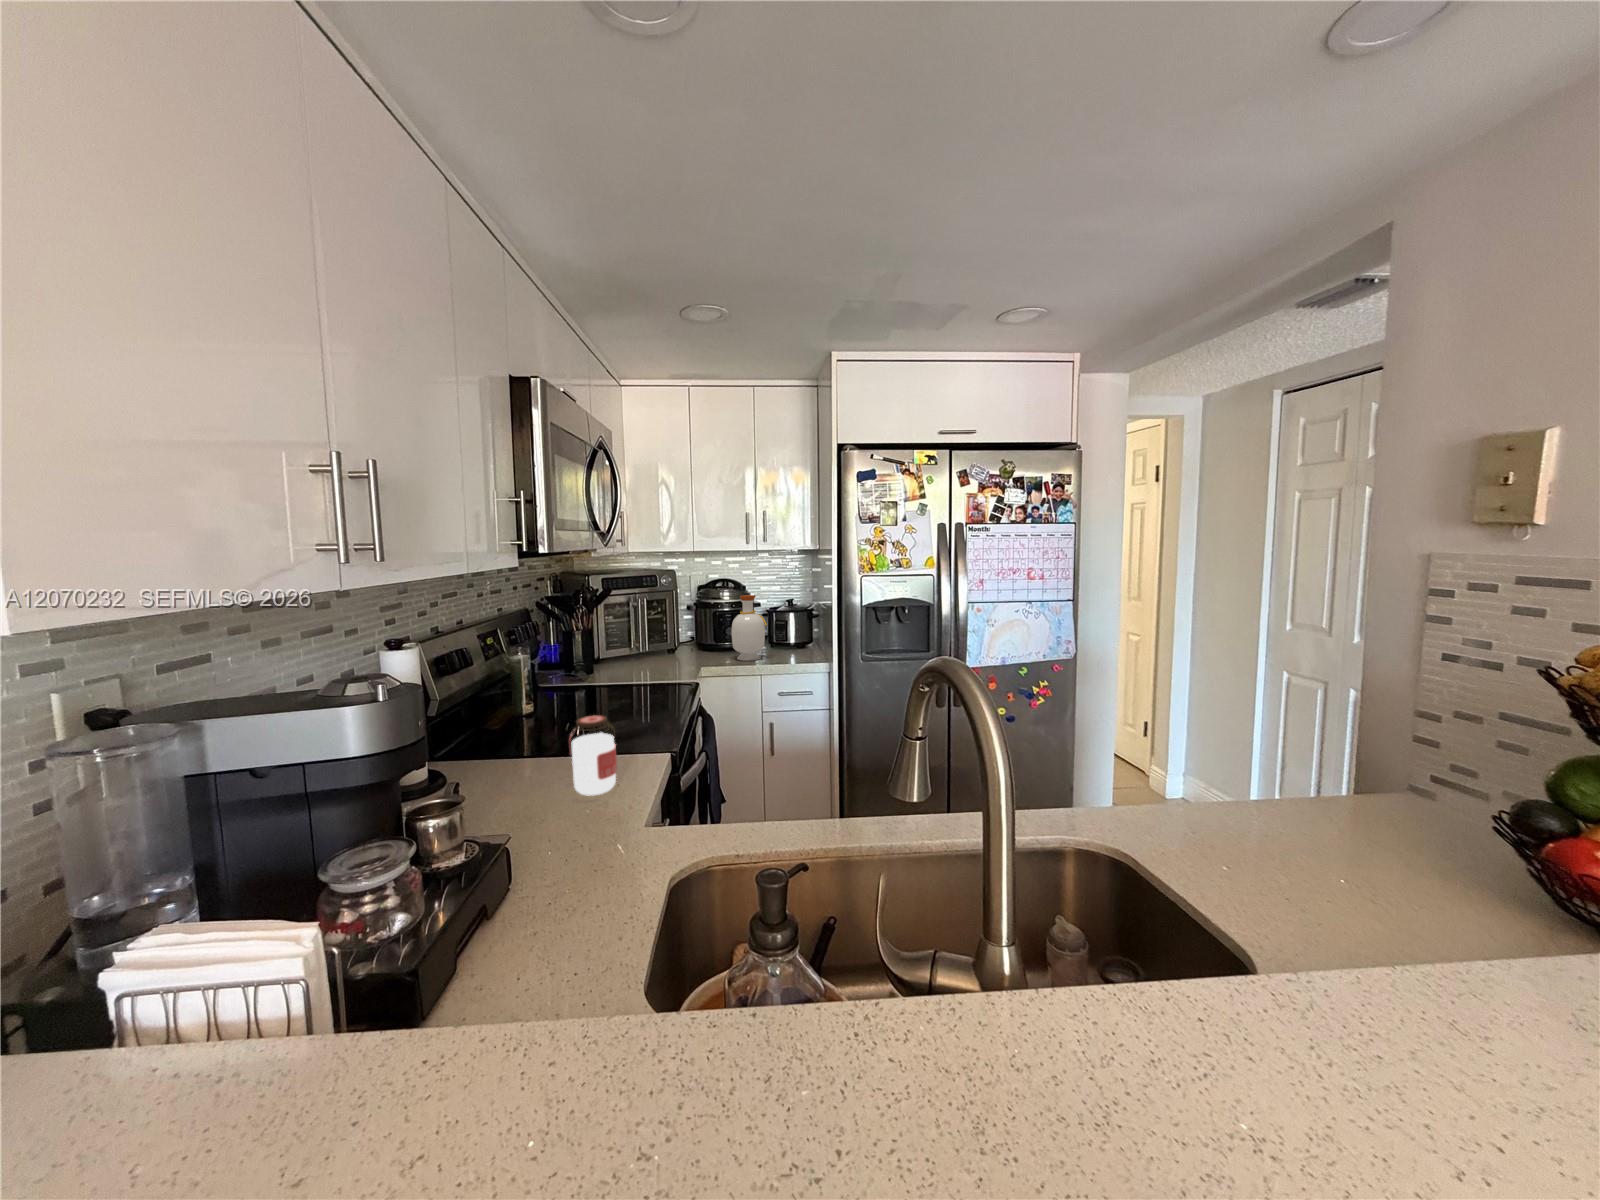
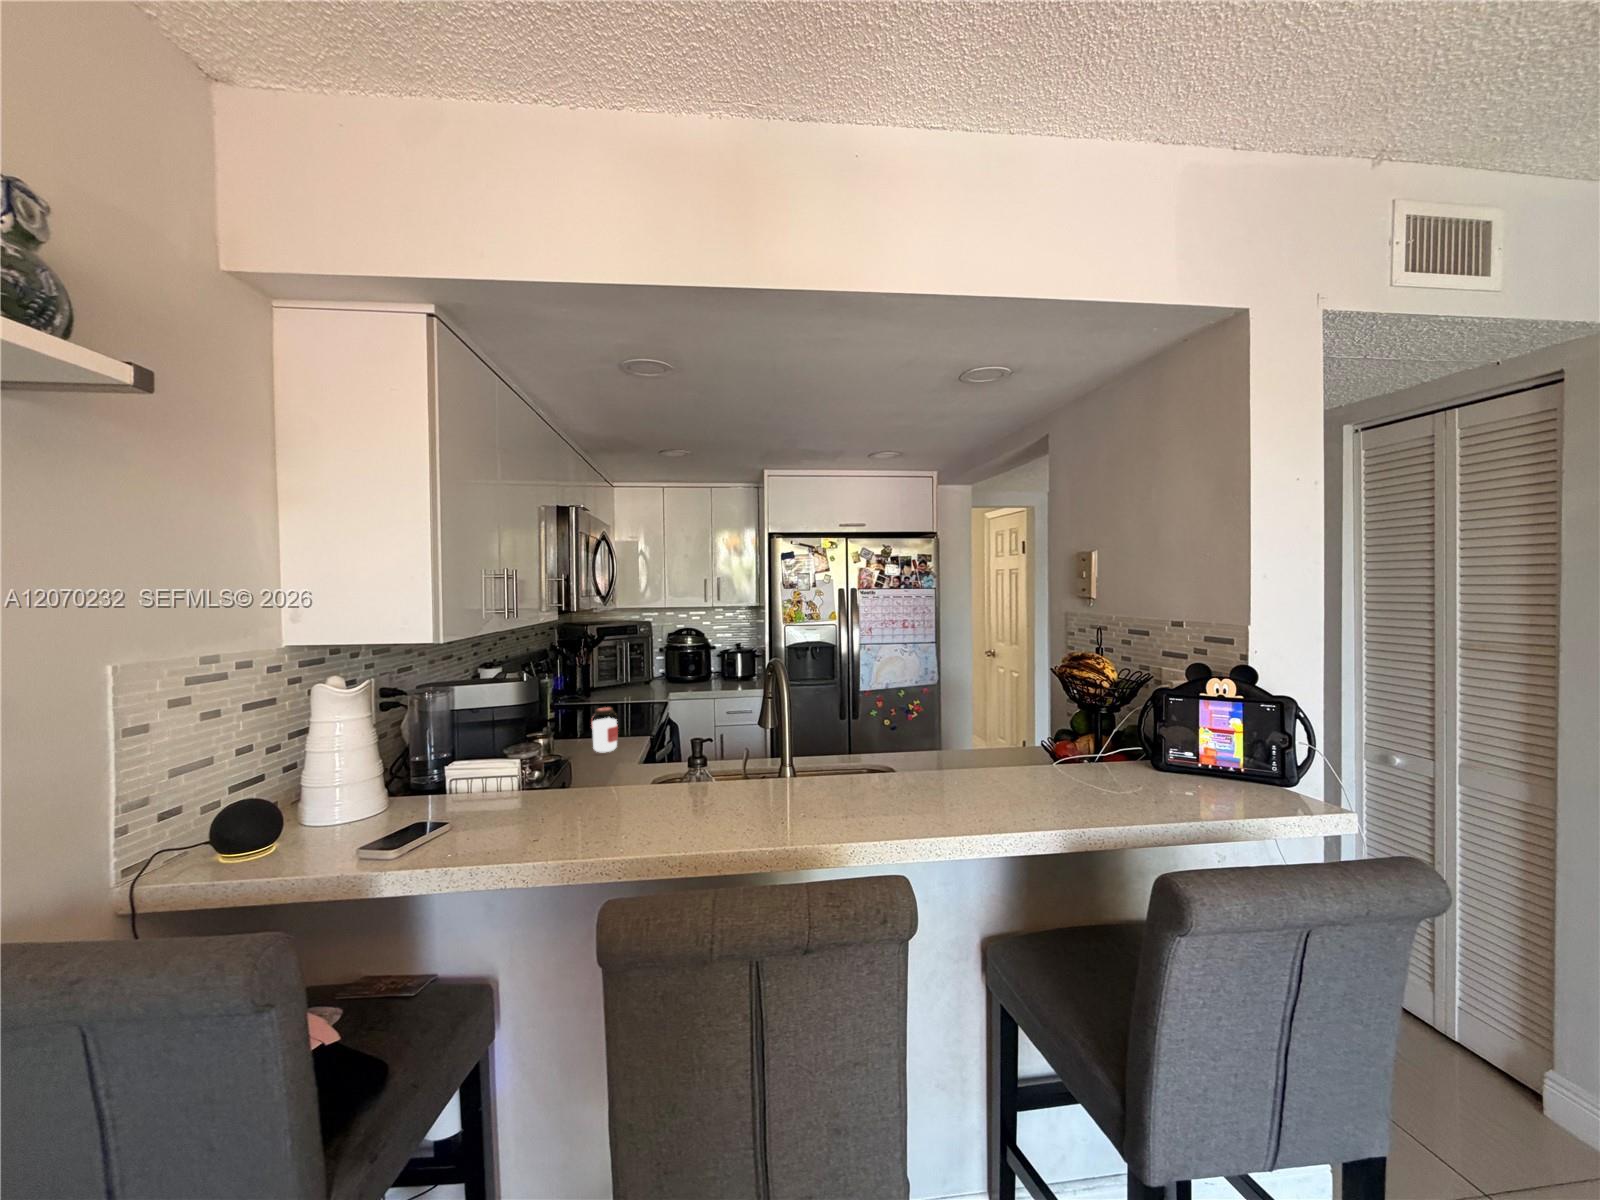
bottle: present [731,595,767,661] -> none [693,640,719,689]

